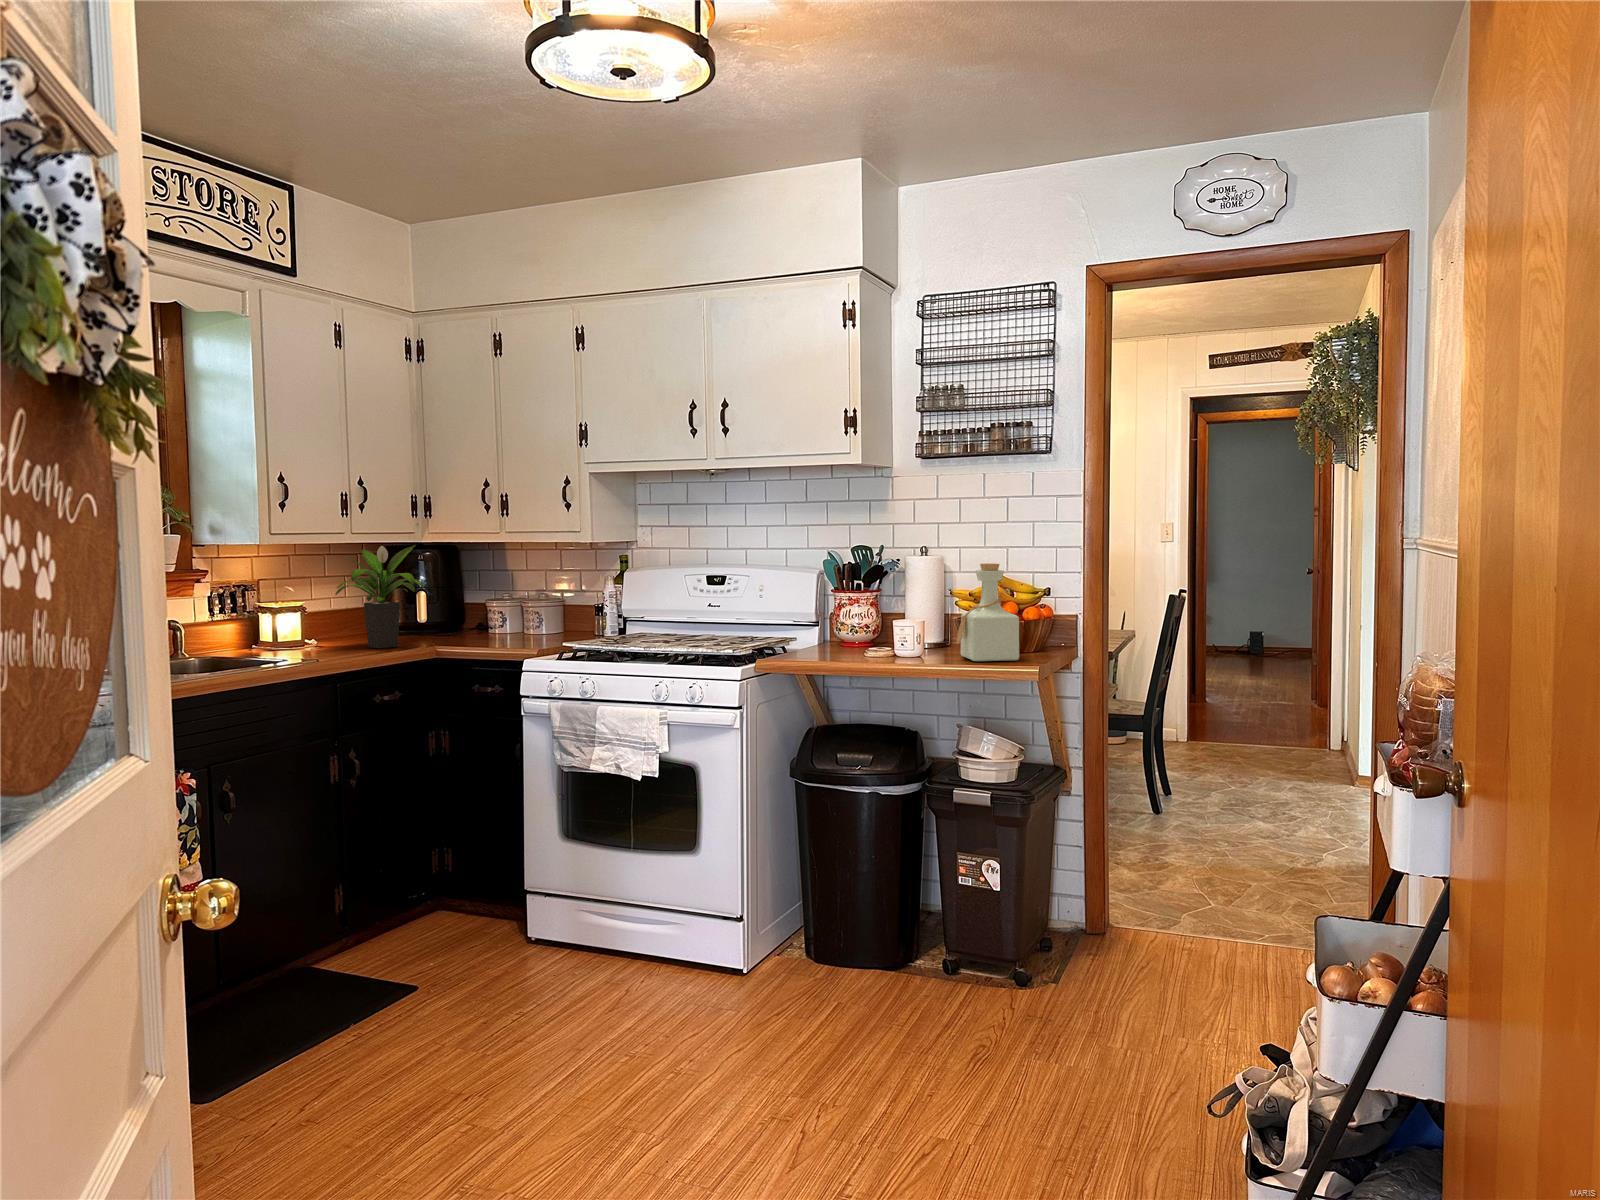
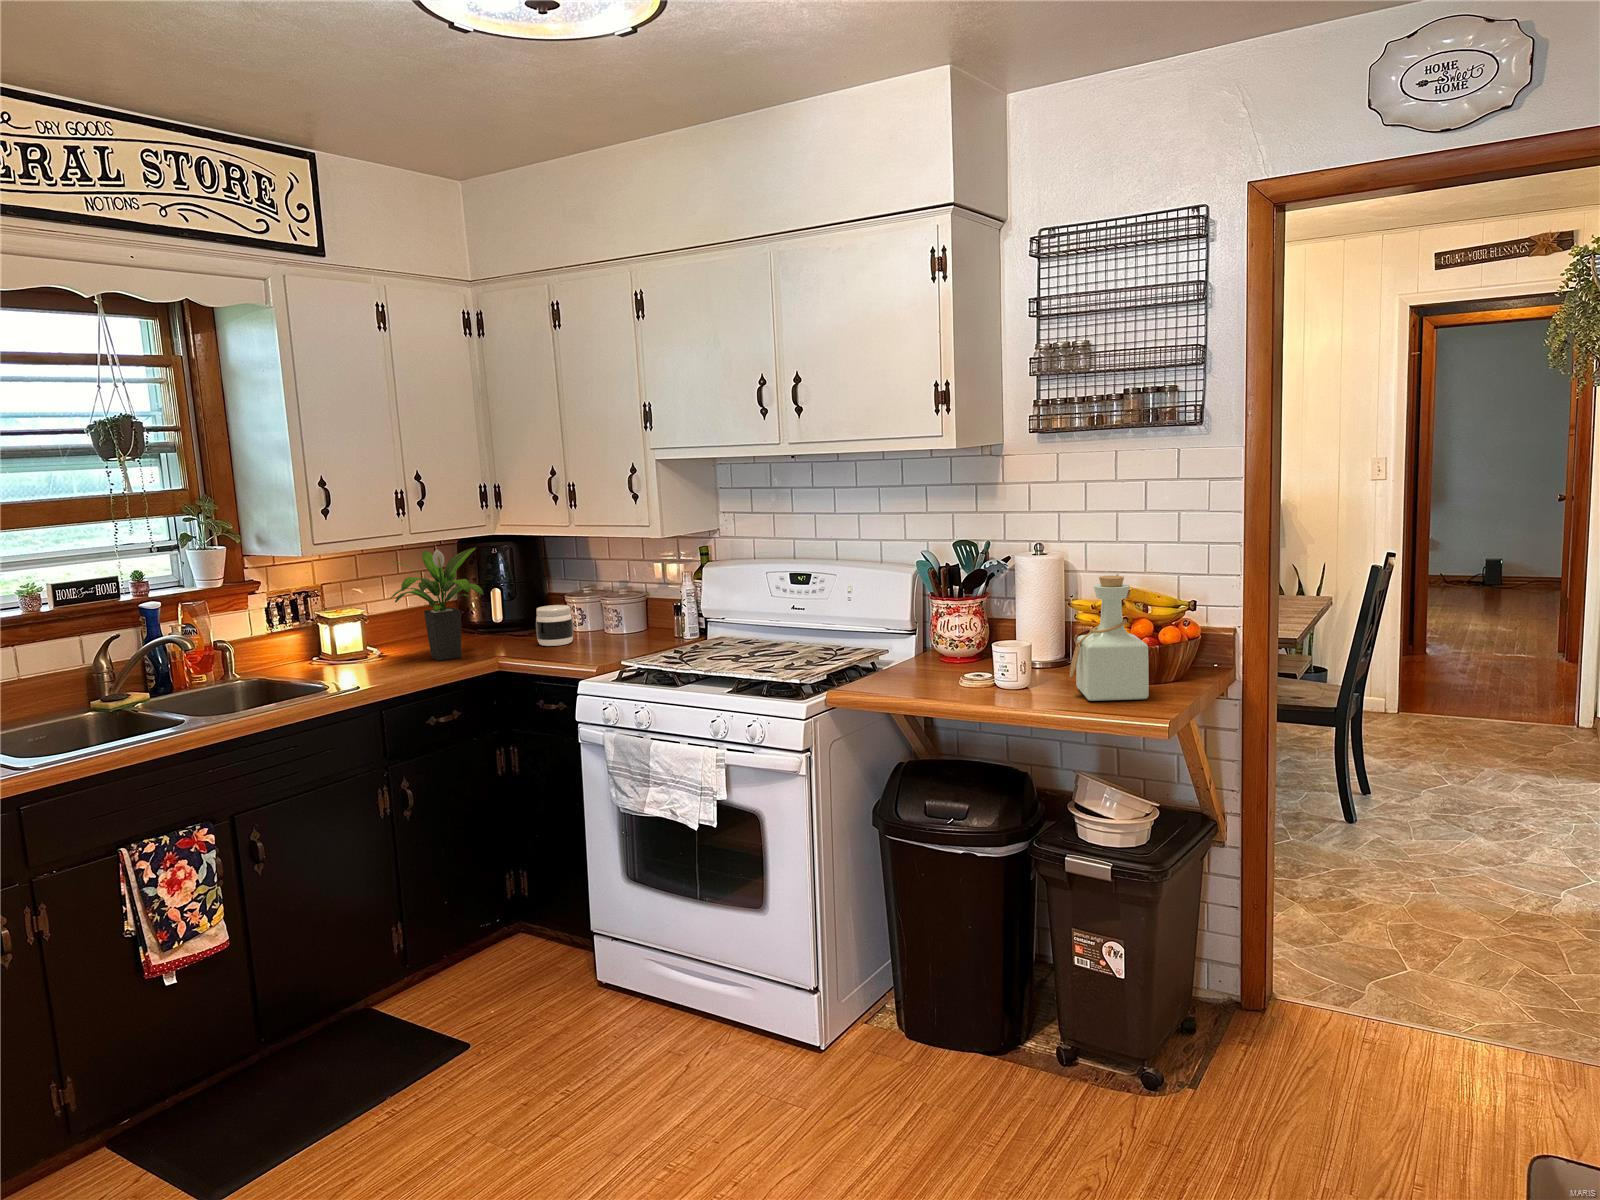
jar: none [465,605,499,640] -> present [536,605,573,646]

